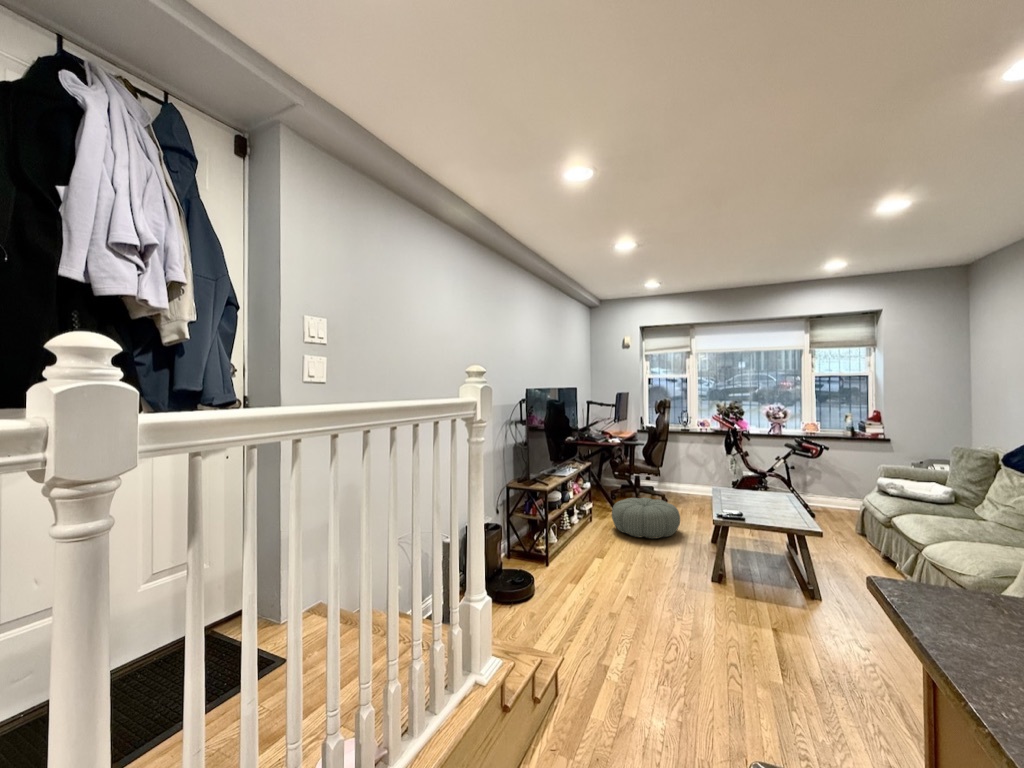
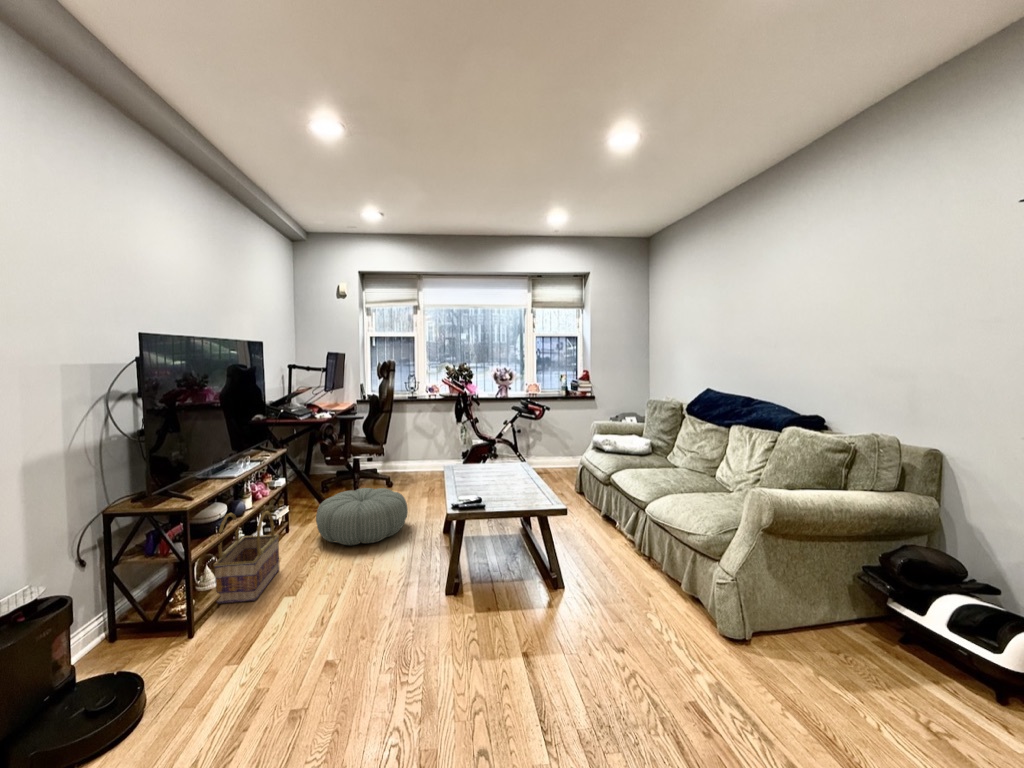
basket: none [556,498,591,556] -> present [213,511,279,604]

